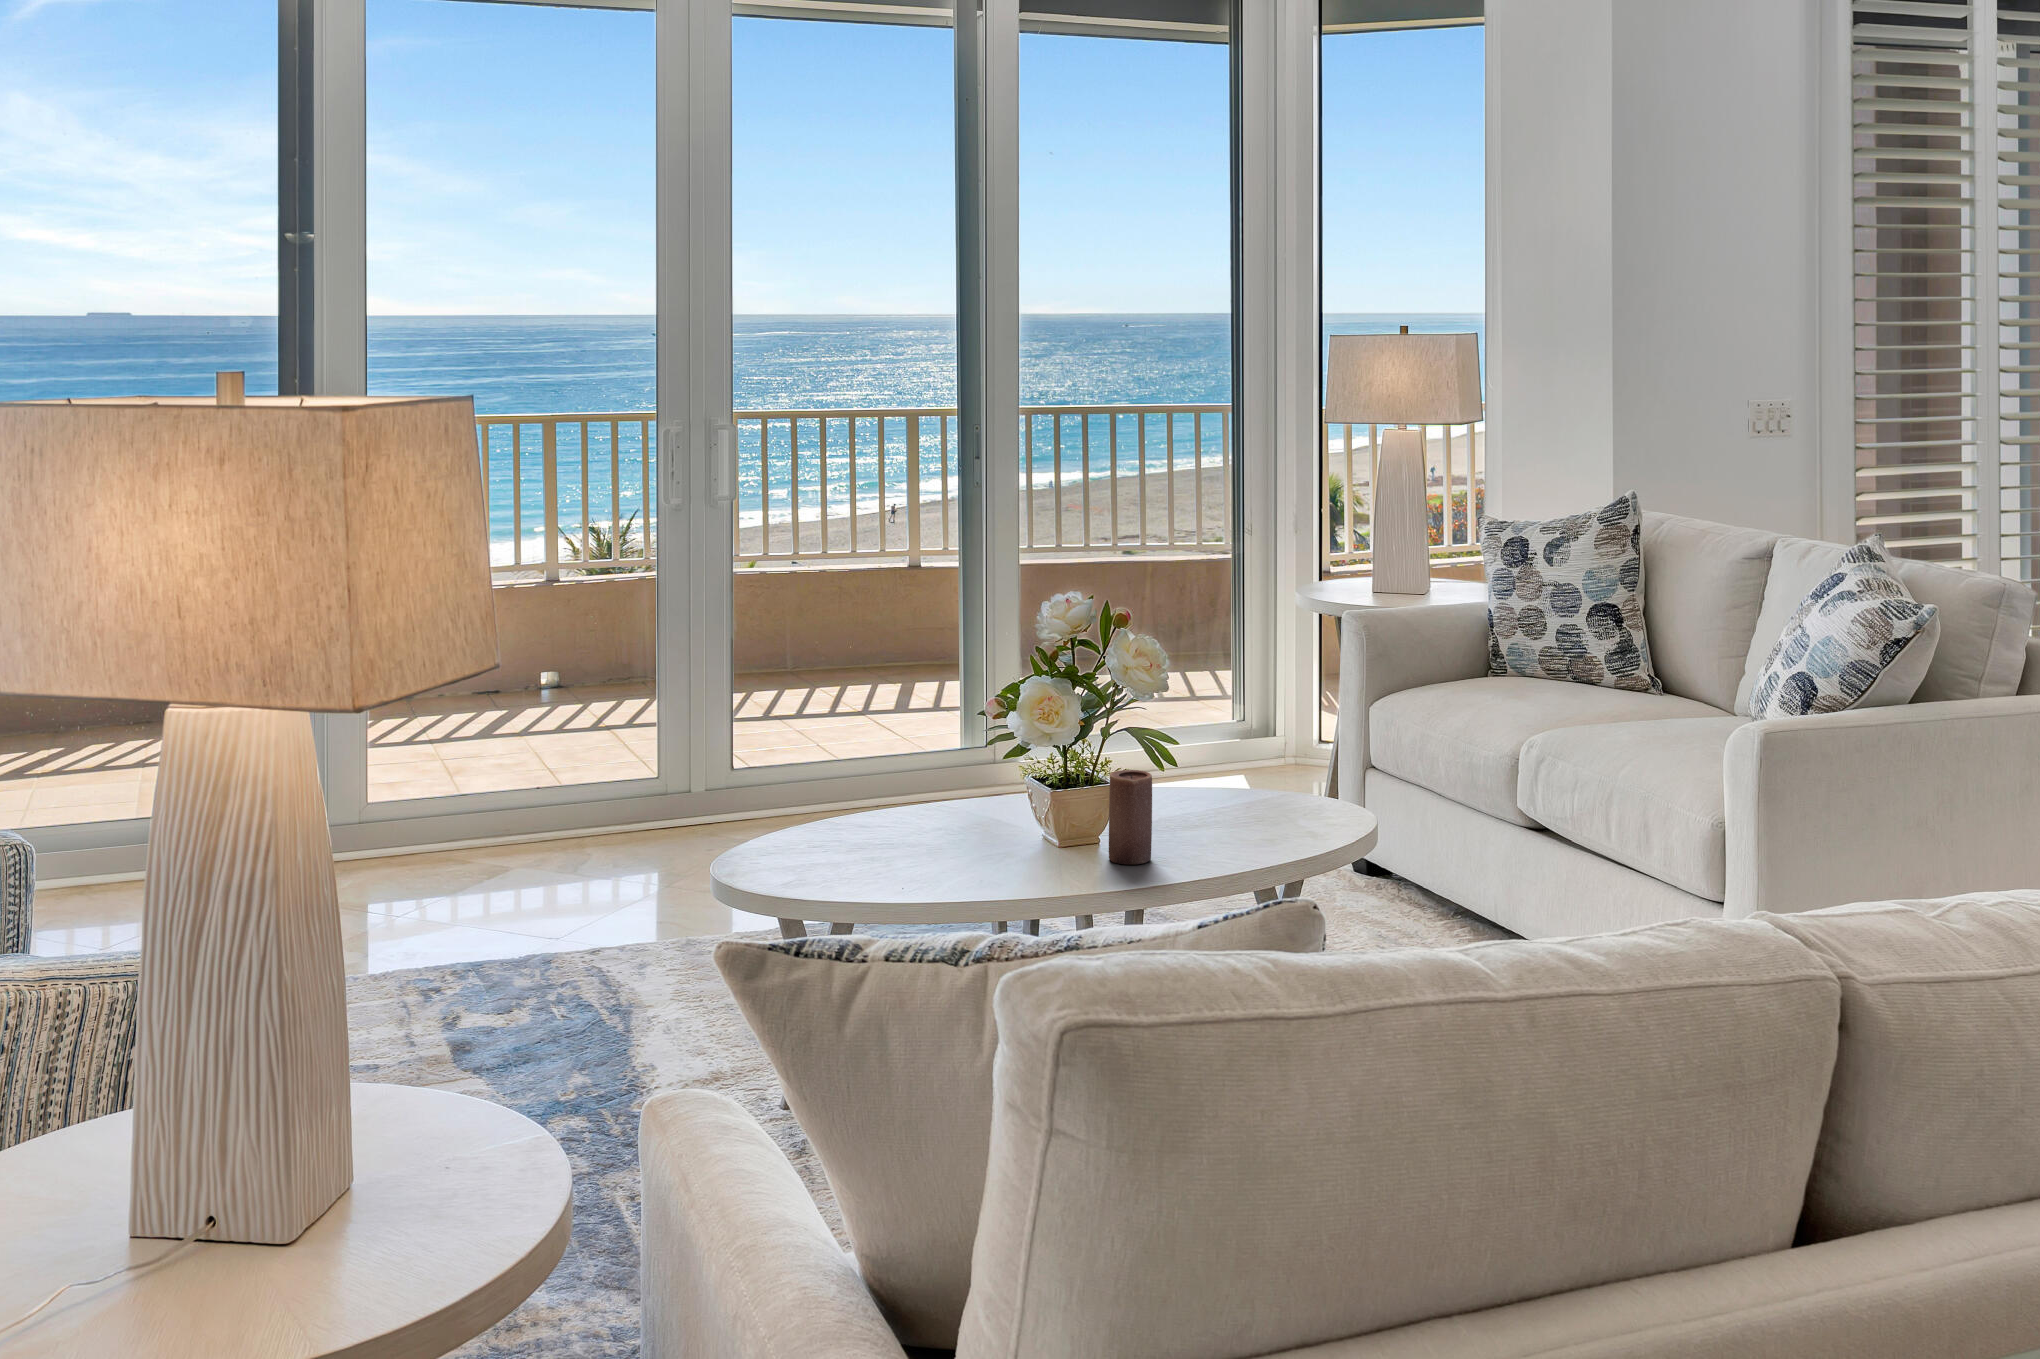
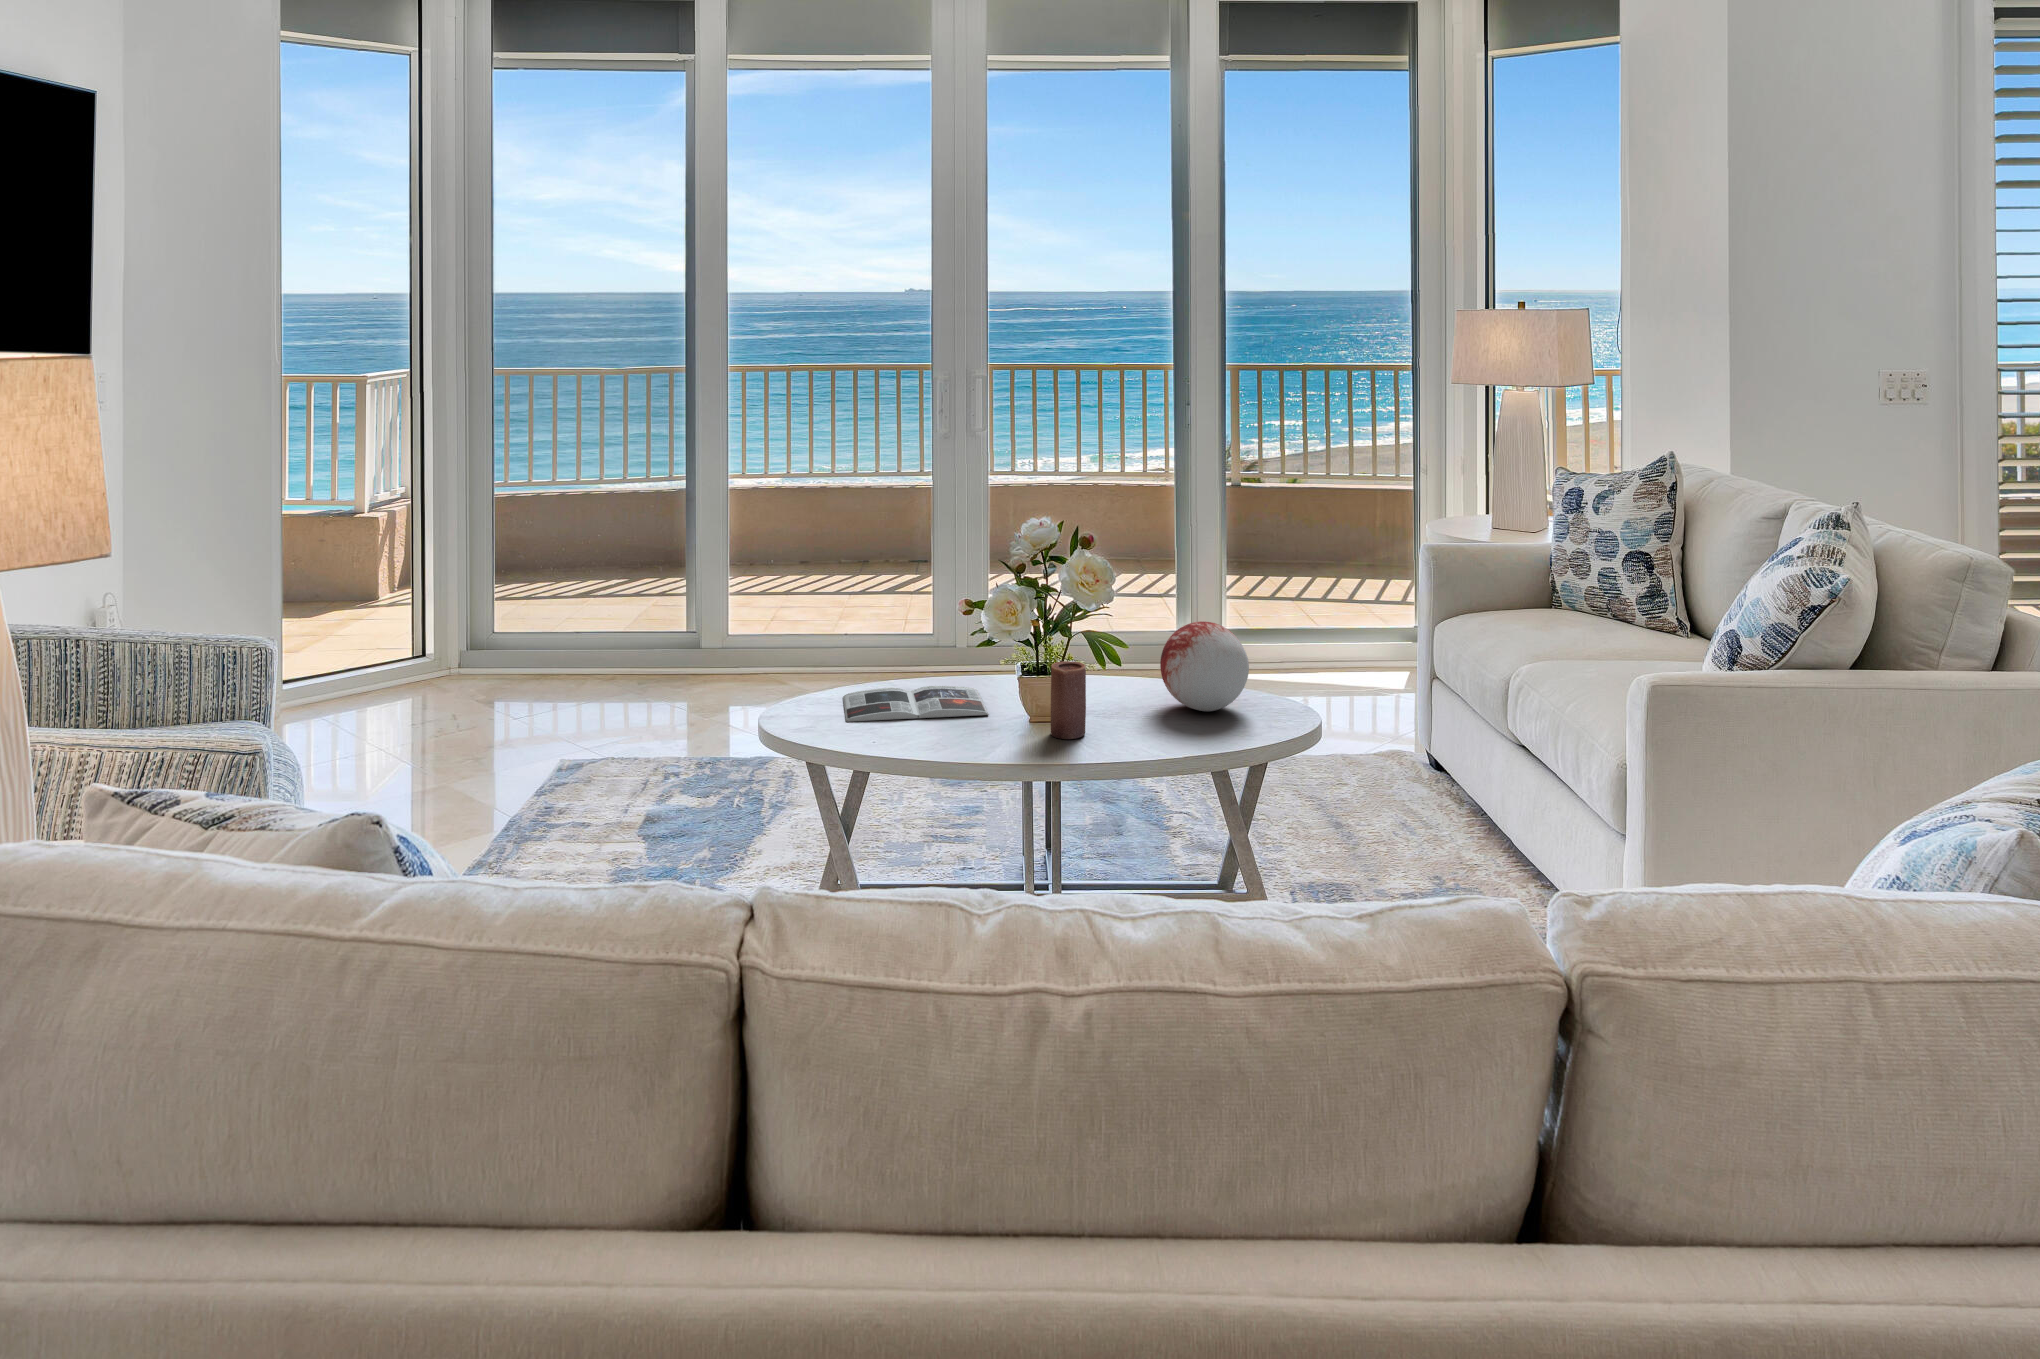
decorative orb: none [1188,713,1294,820] -> present [1160,622,1249,711]
magazine: none [800,823,1010,874] -> present [843,686,989,722]

